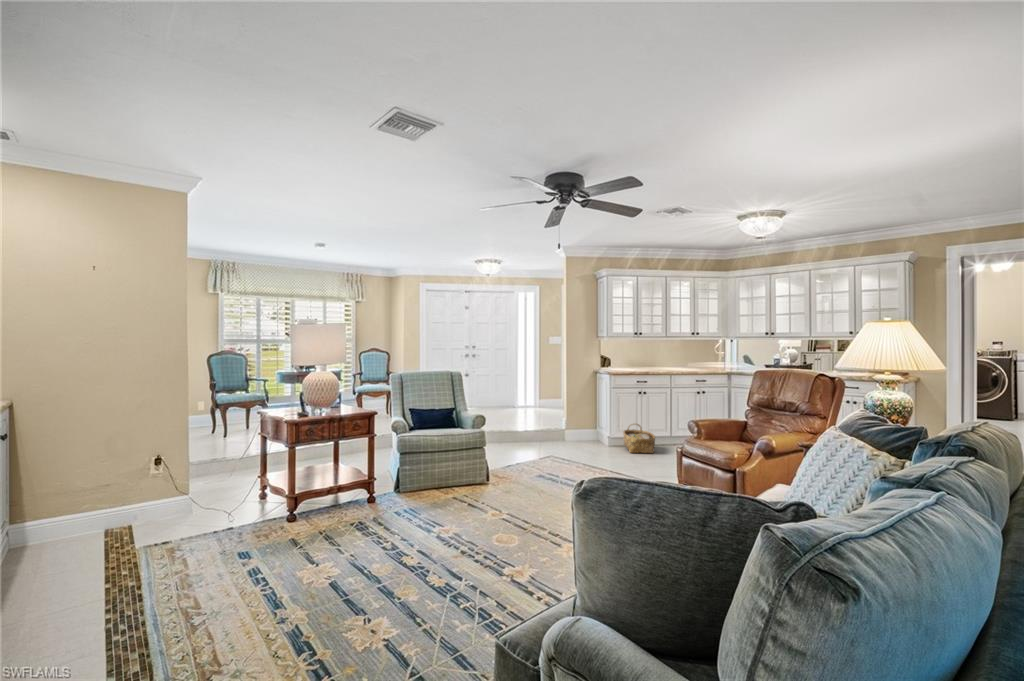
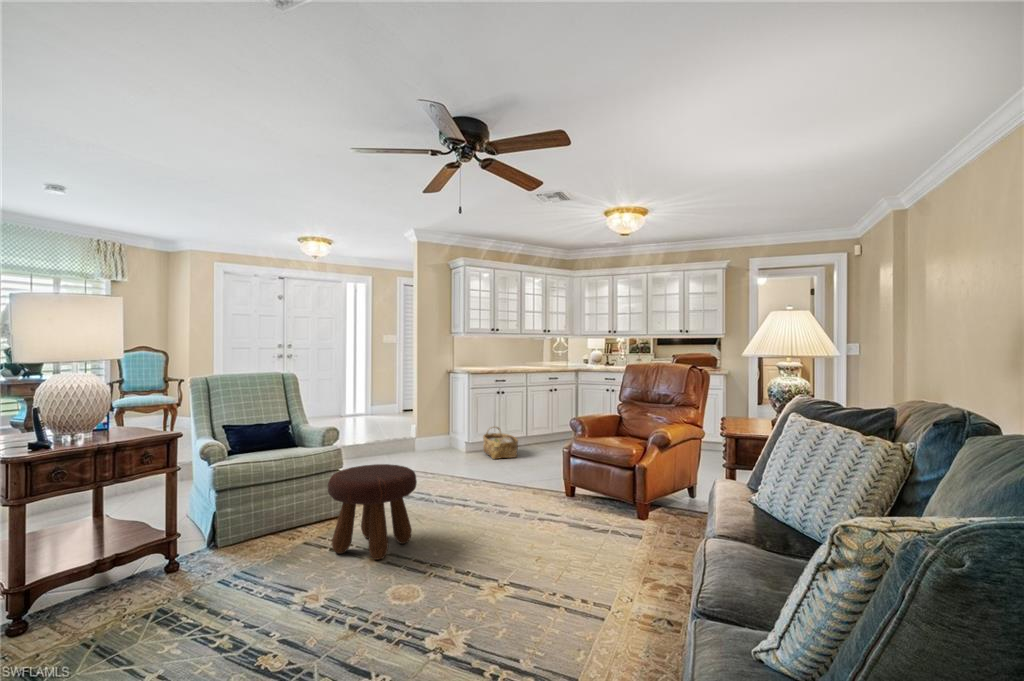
footstool: none [466,446,531,515] -> present [328,464,417,560]

